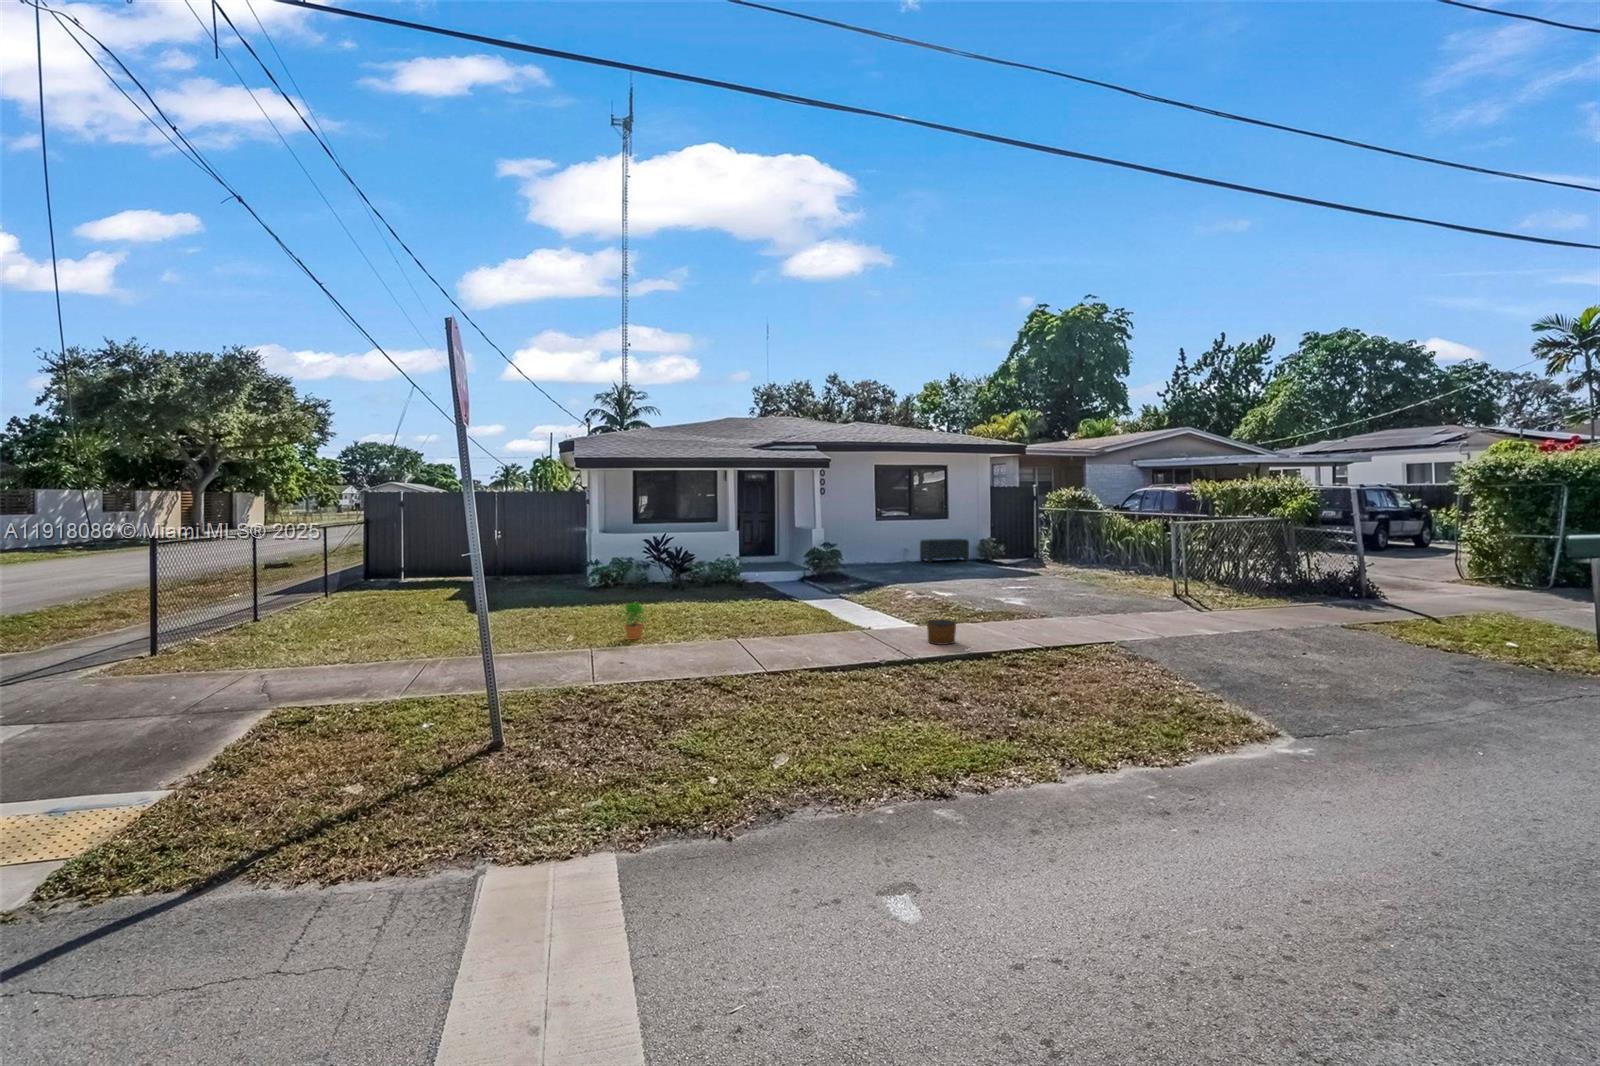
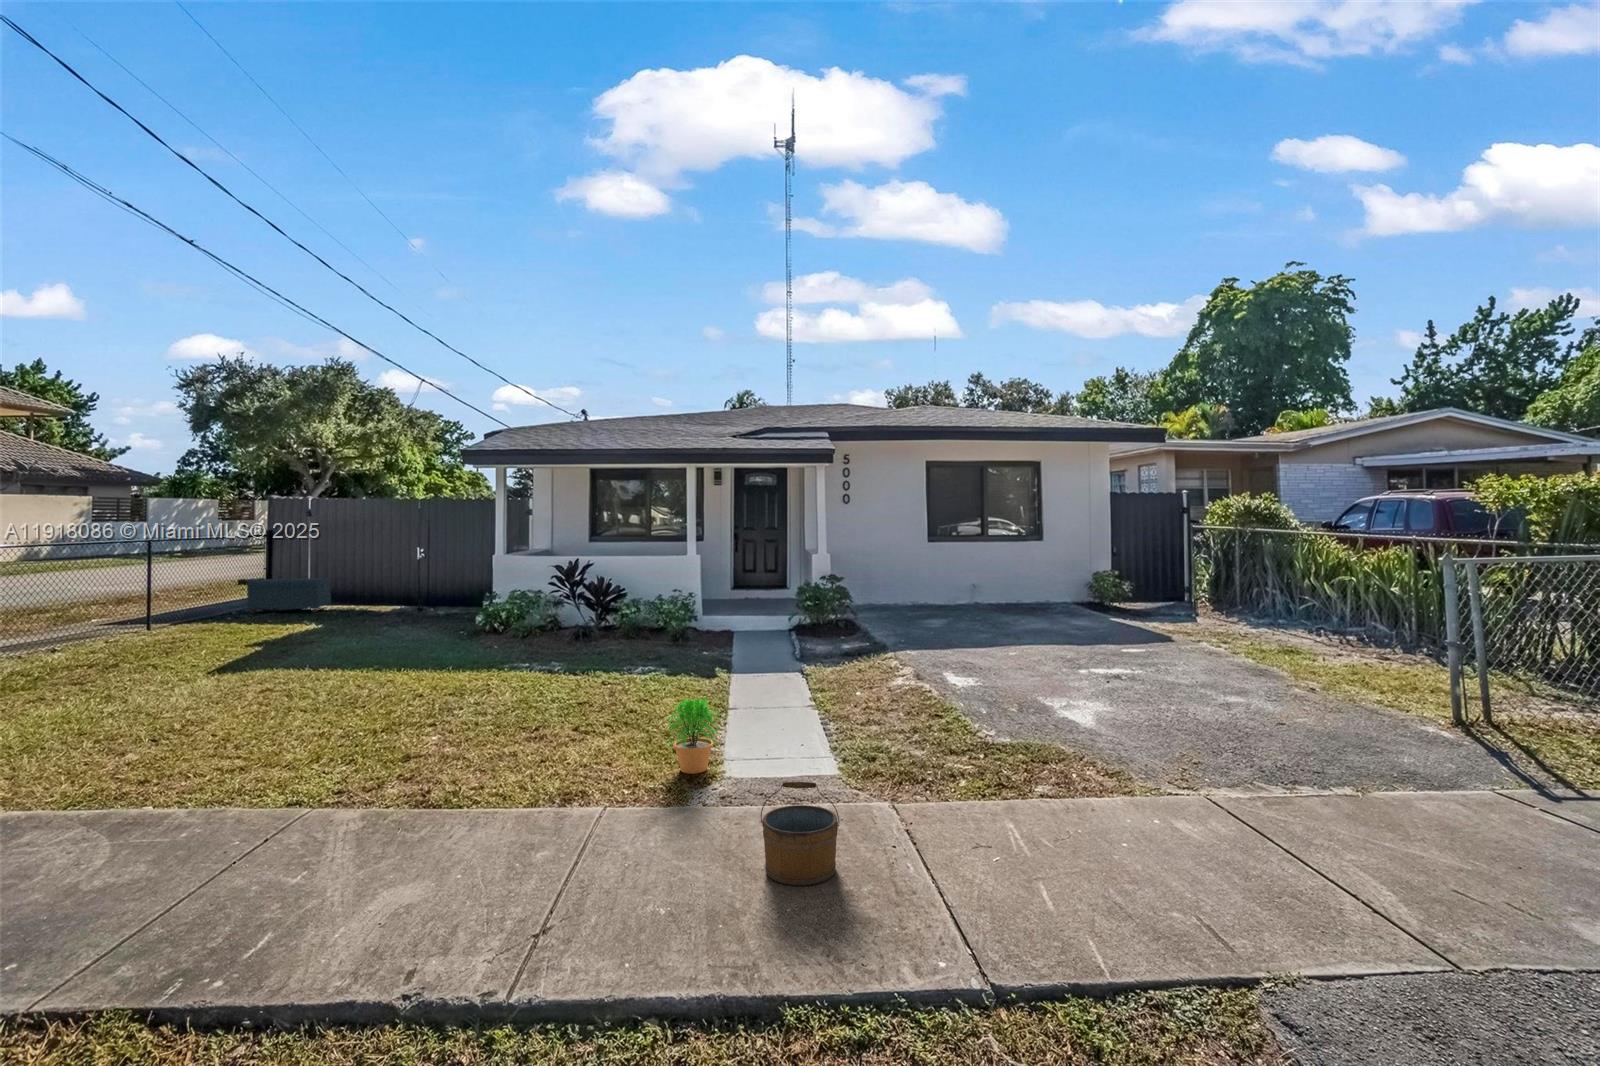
bench: present [920,539,969,562] -> present [247,578,331,614]
potted plant: present [622,602,647,640] -> present [668,698,718,773]

